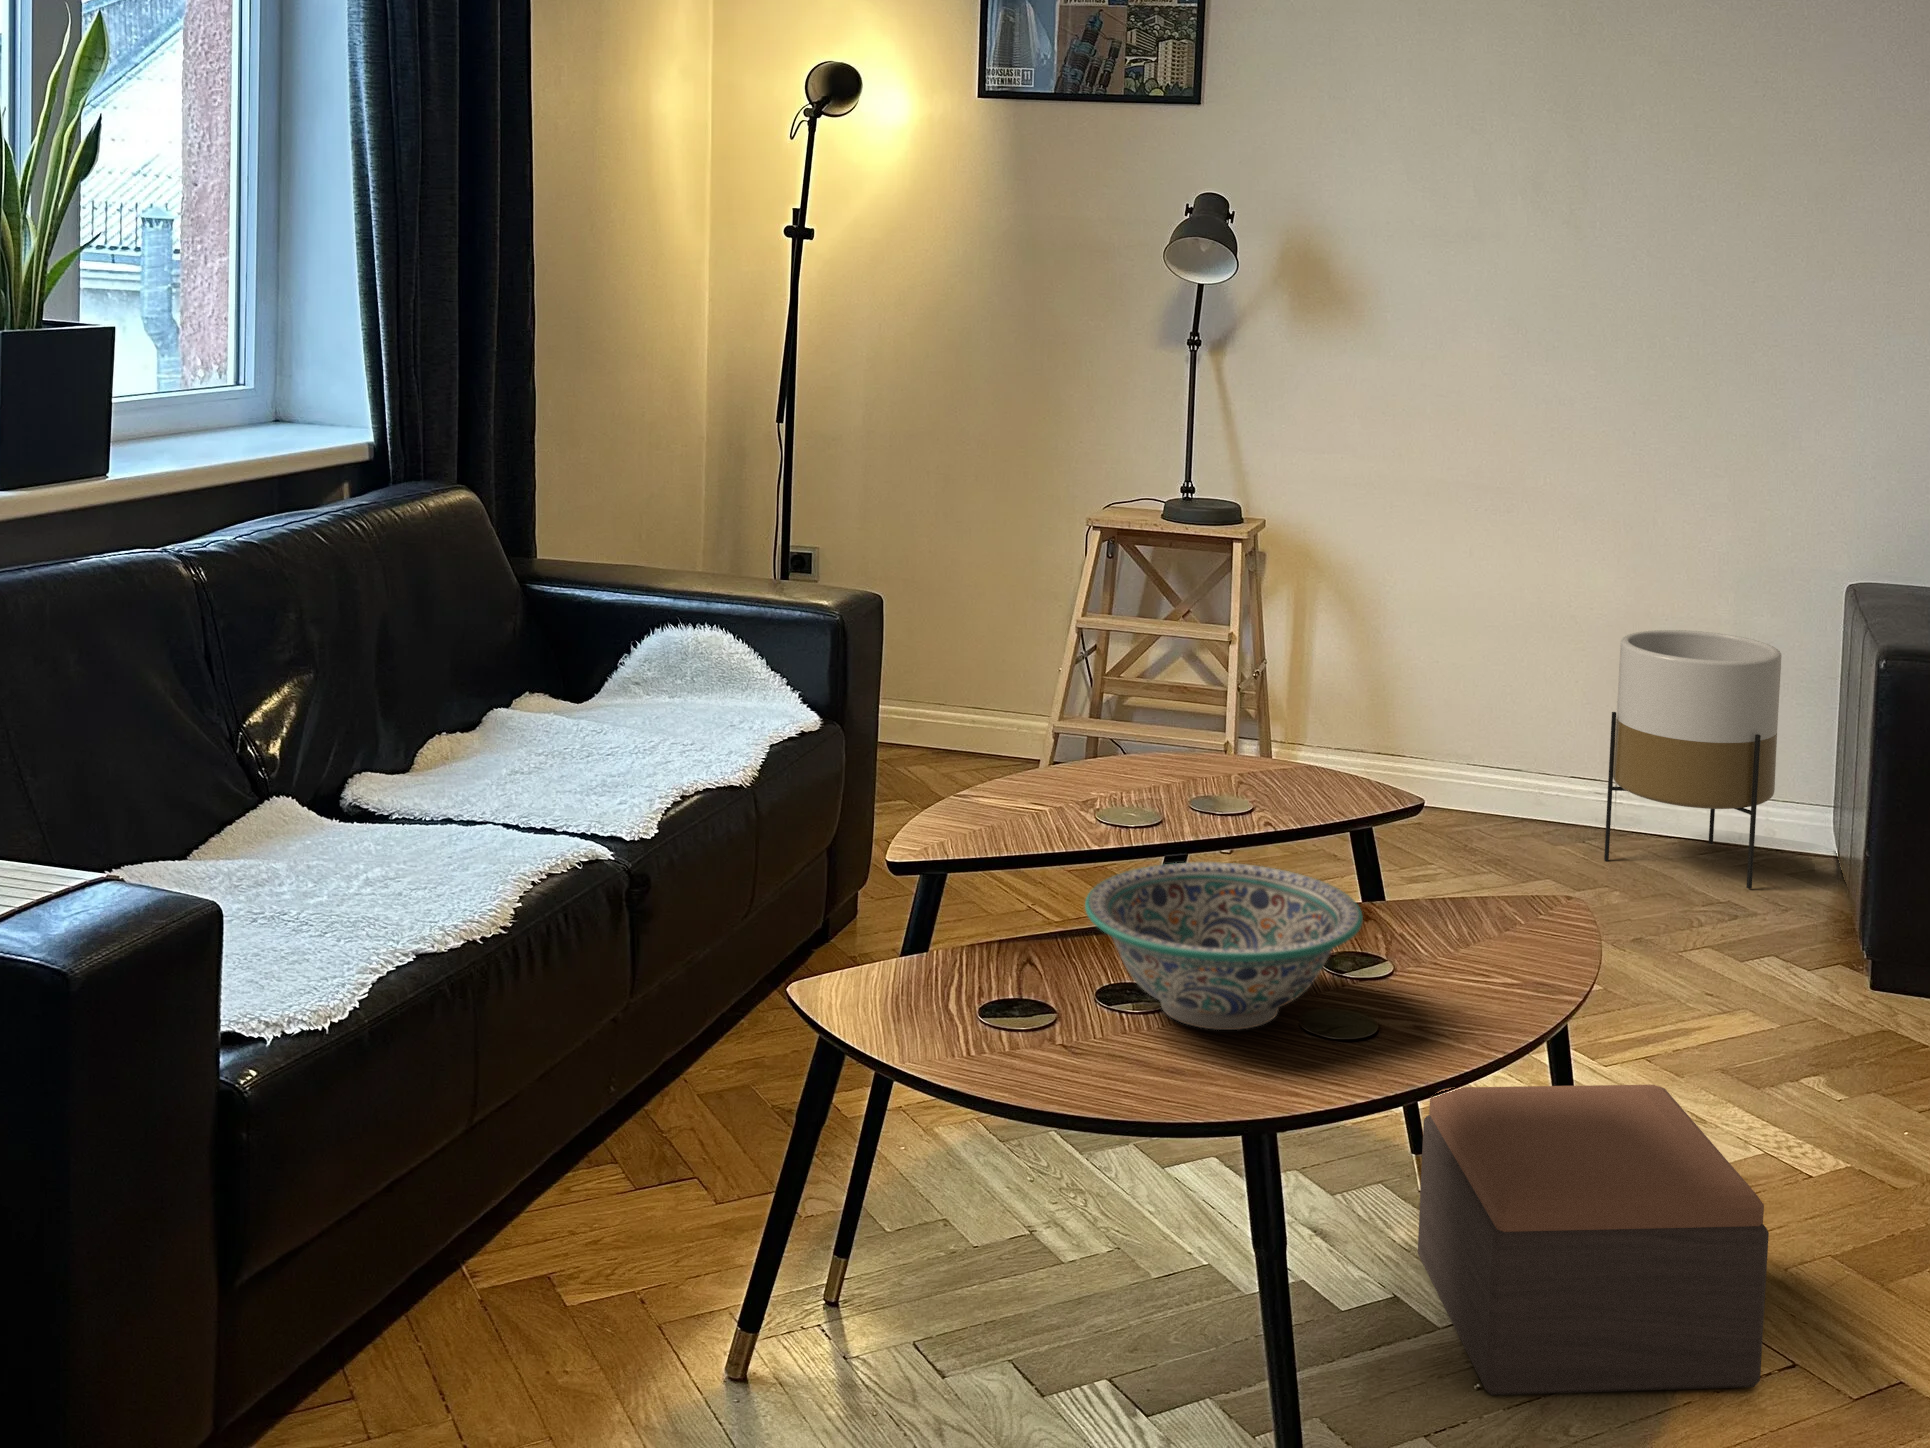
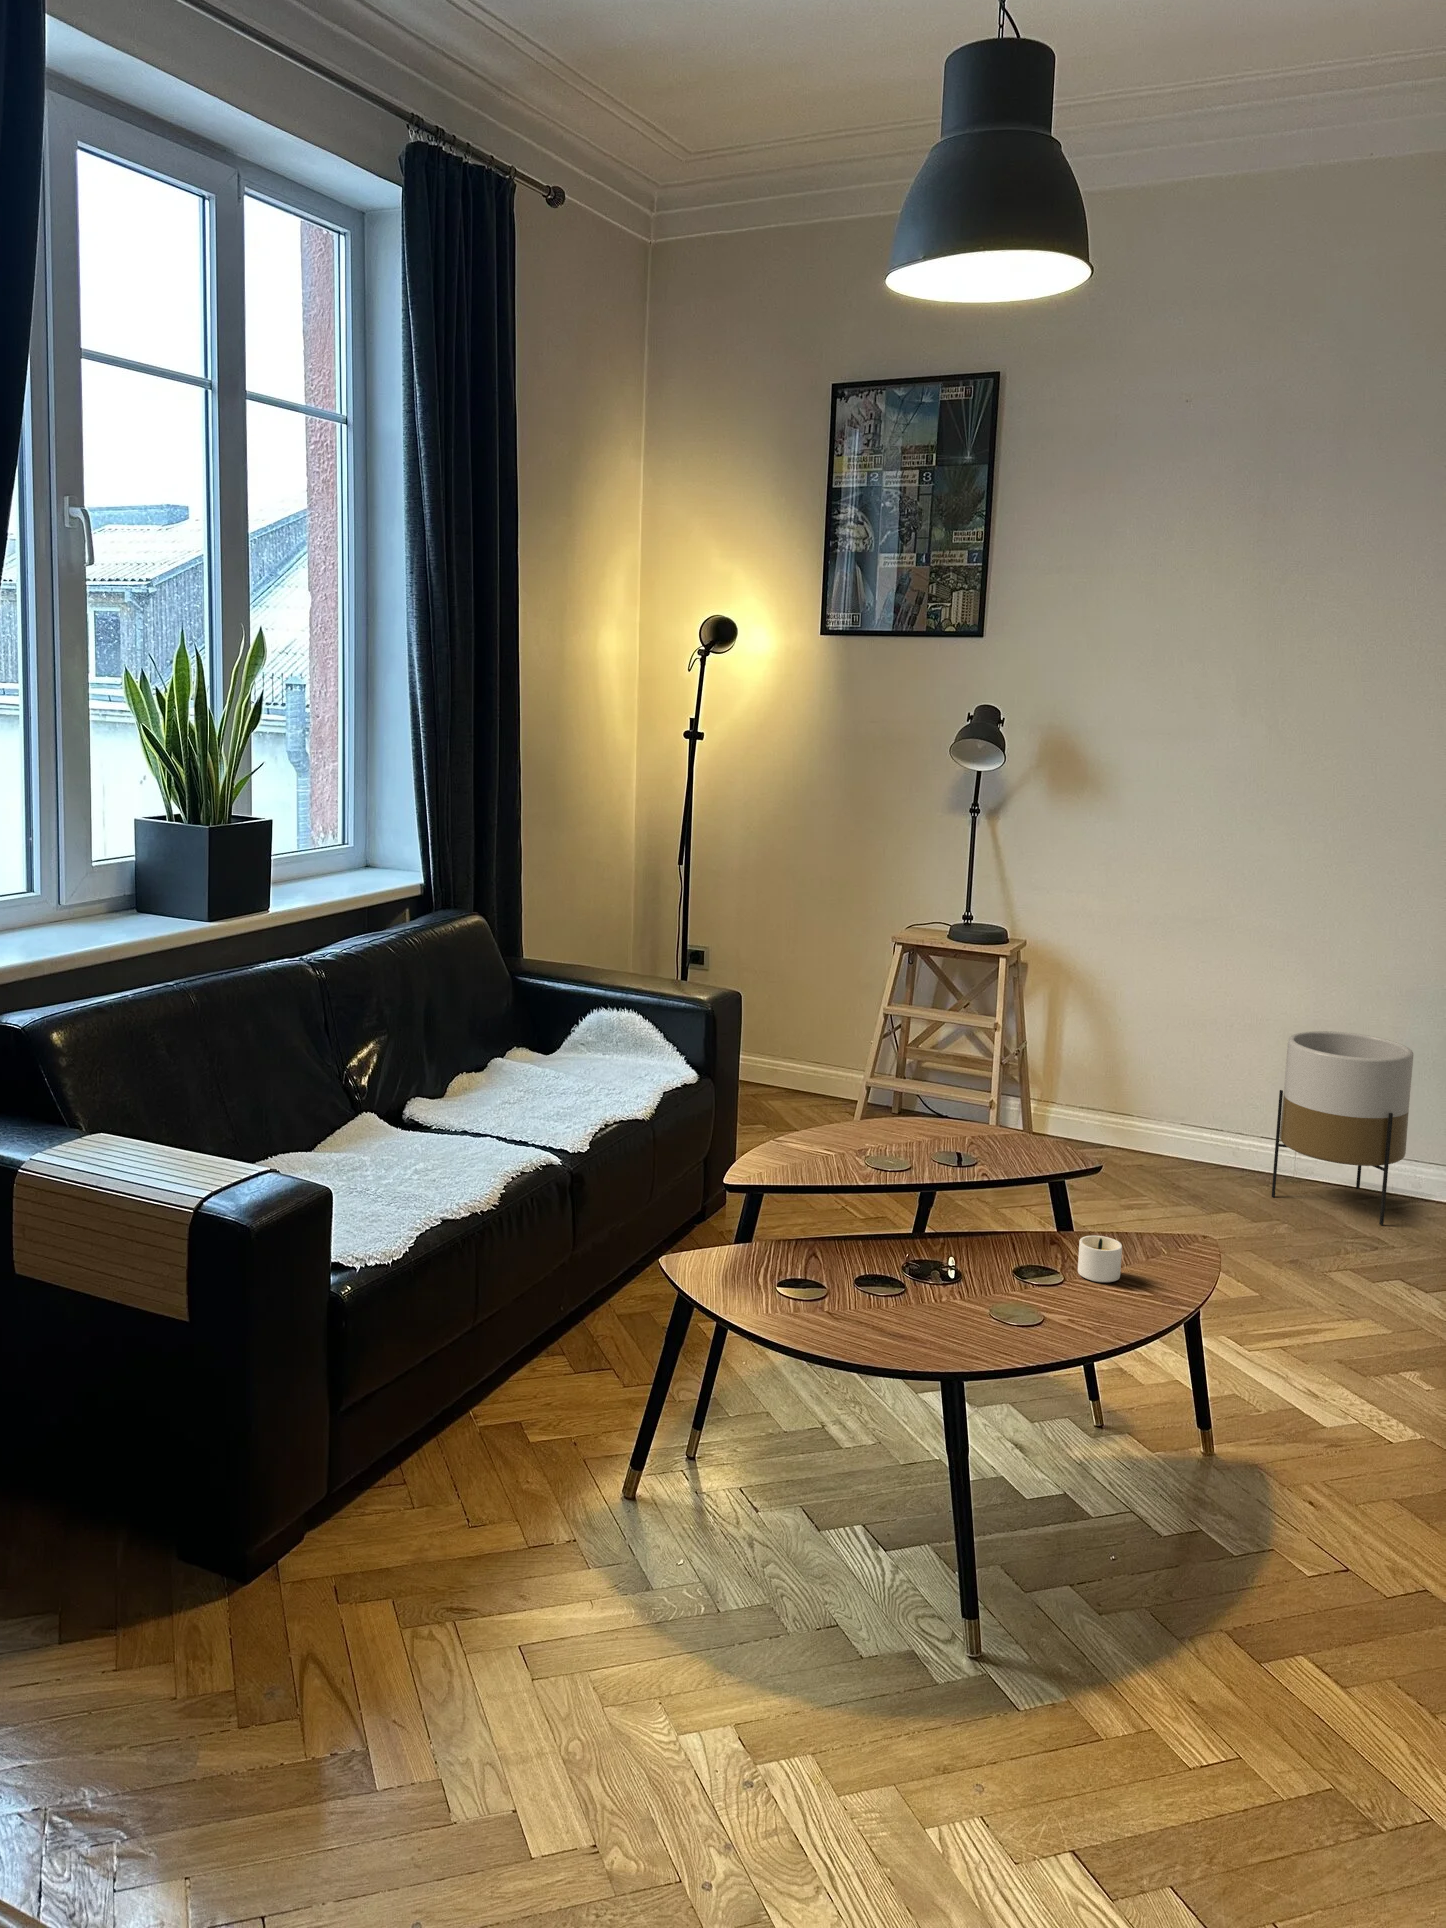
decorative bowl: present [1085,862,1363,1030] -> none [850,1198,1033,1310]
candle: none [1416,905,1508,973] -> present [1078,1236,1122,1282]
footstool: present [1418,1085,1769,1395] -> none [1084,1356,1322,1576]

